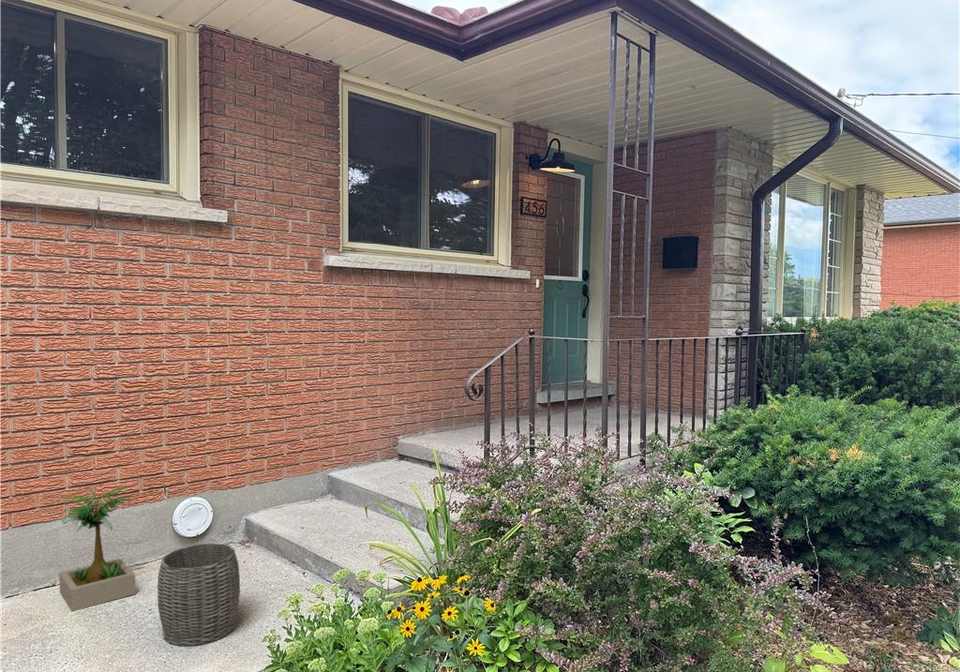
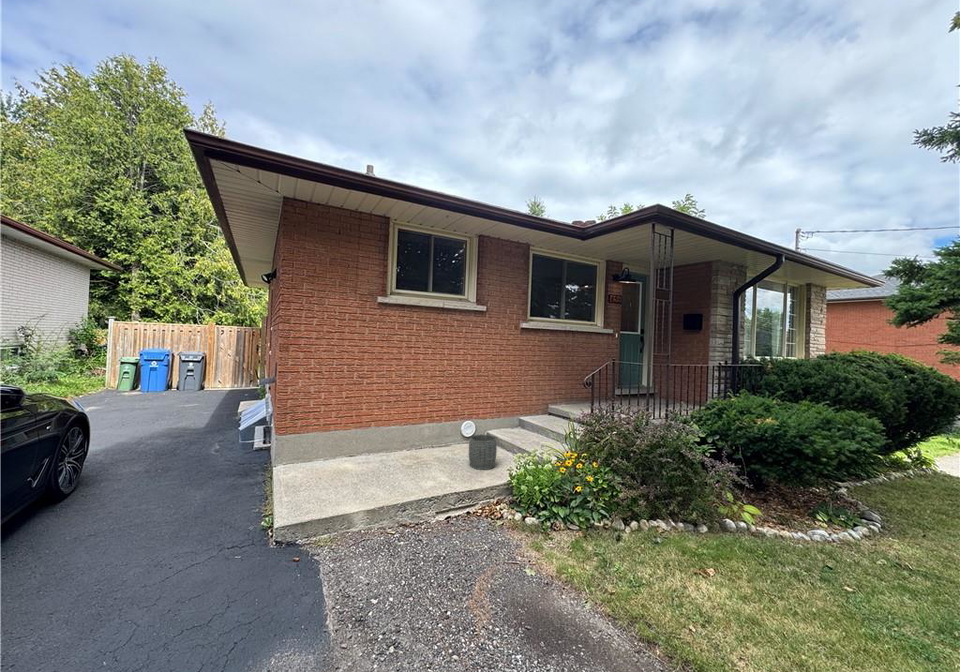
potted plant: present [59,486,135,611] -> none [427,411,456,456]

